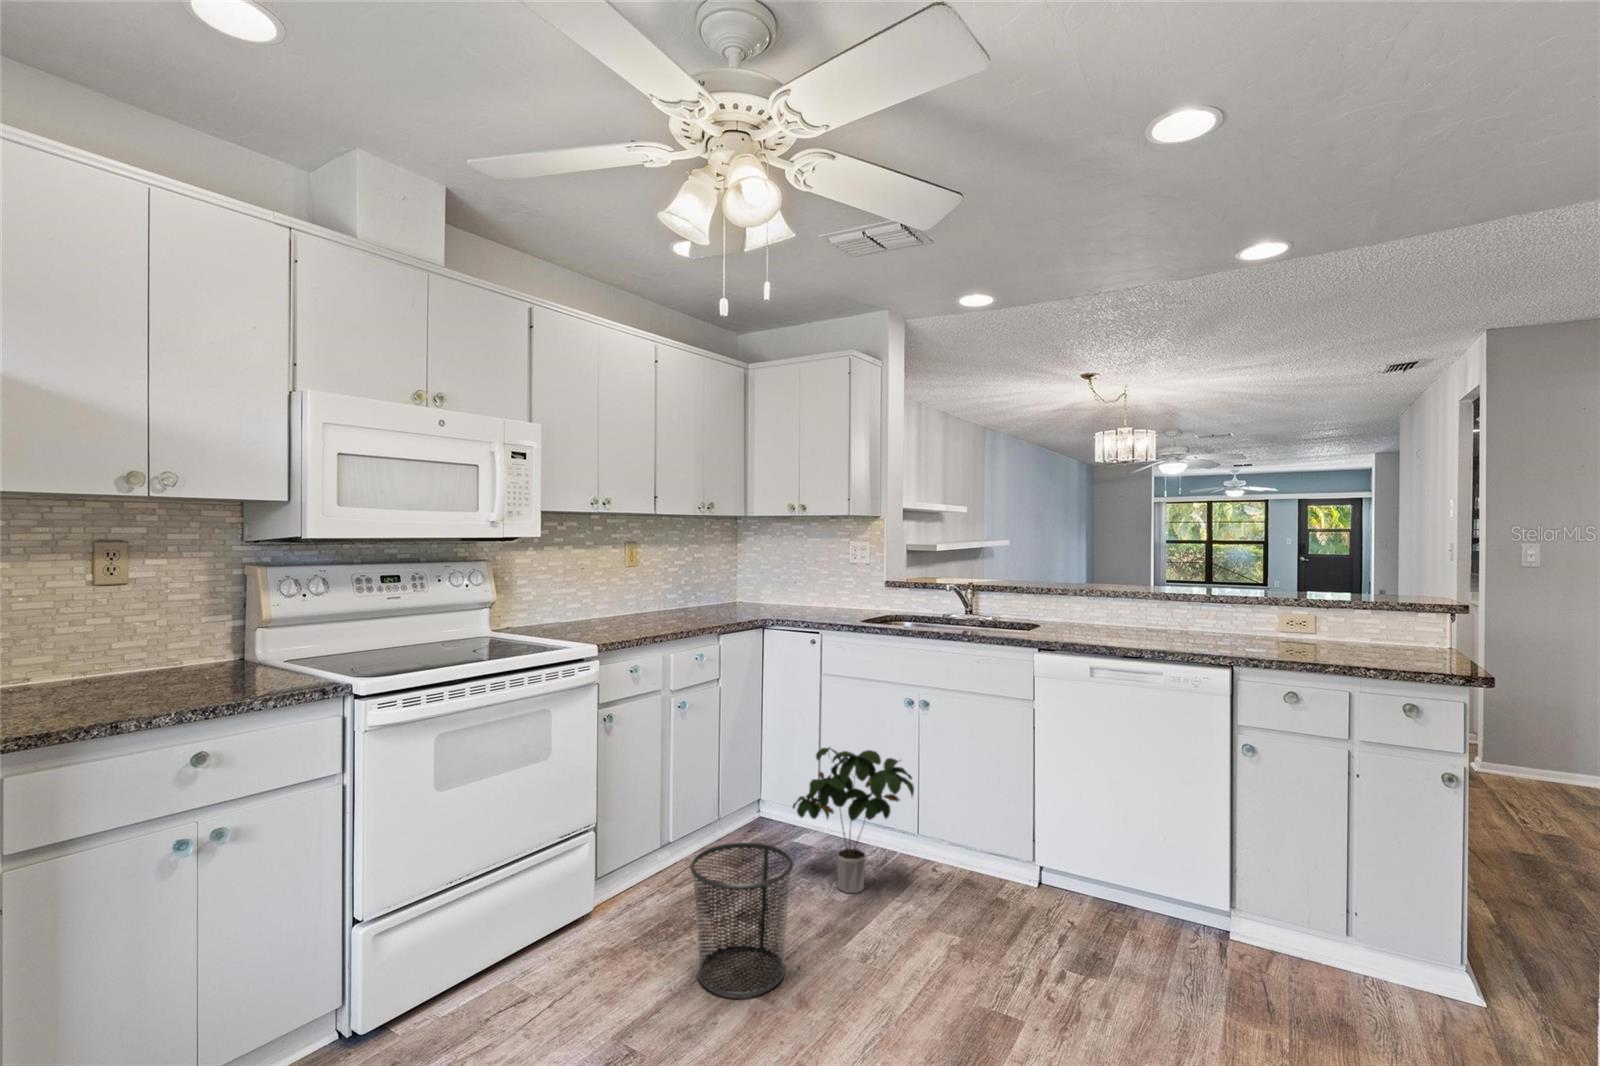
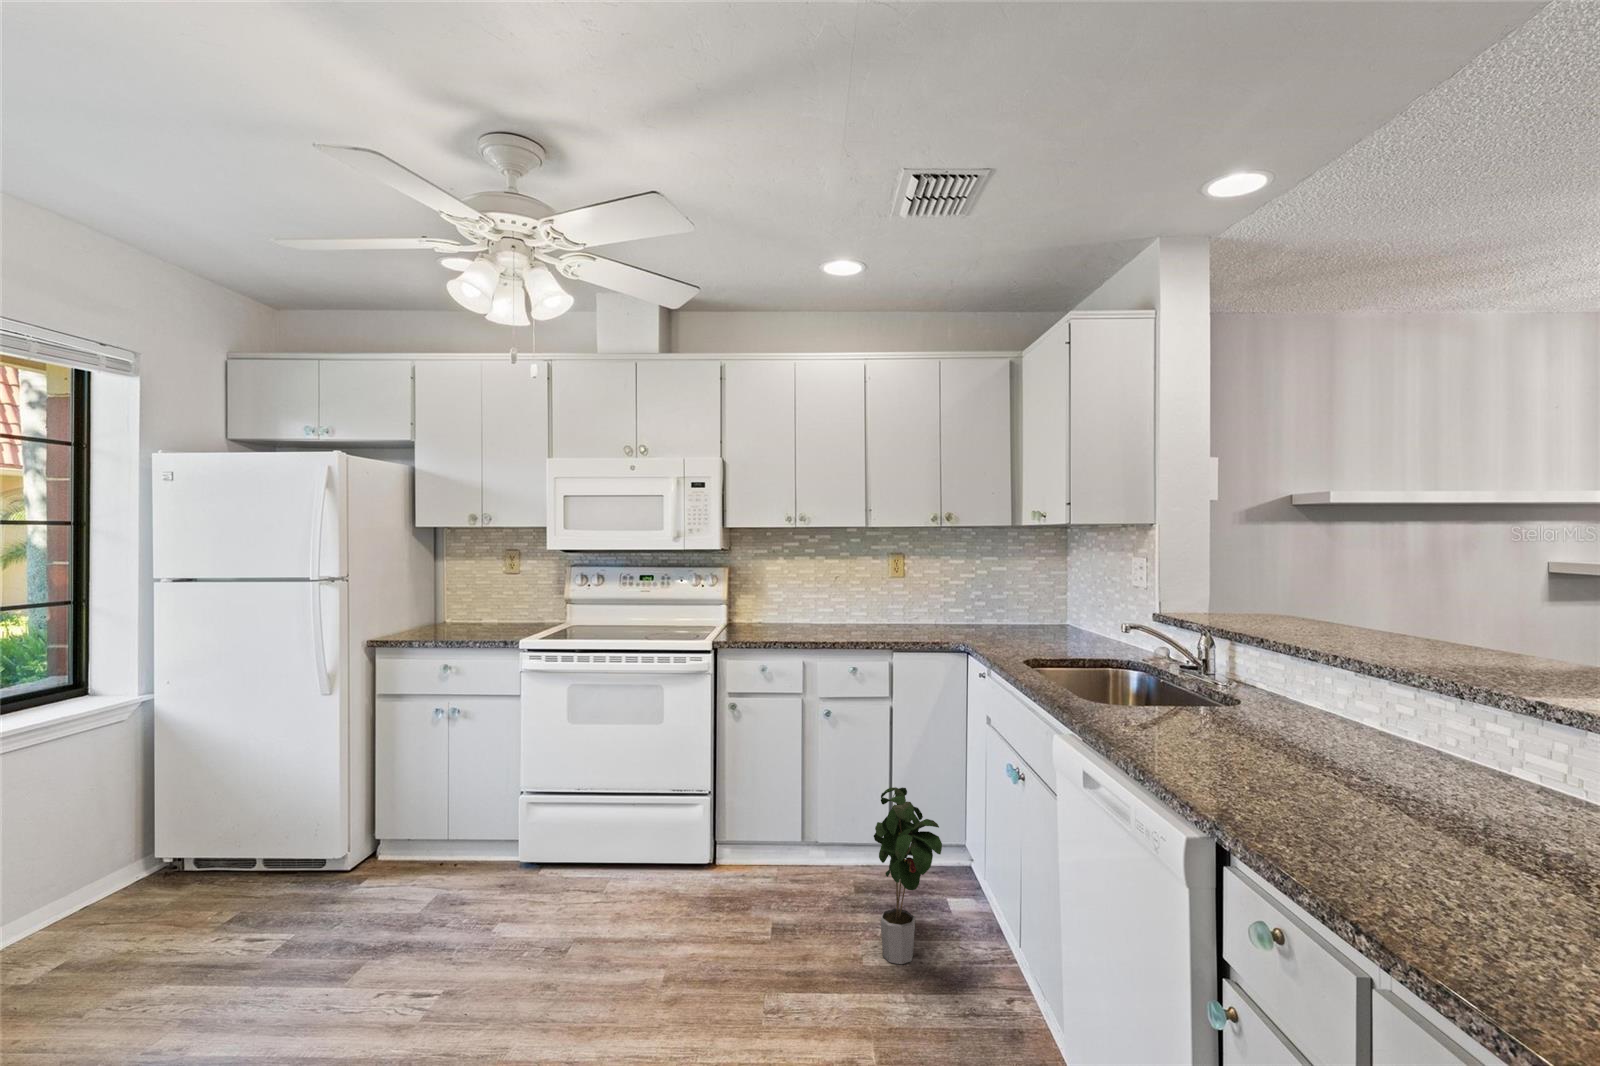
waste bin: present [690,842,793,997] -> none [647,833,743,977]

